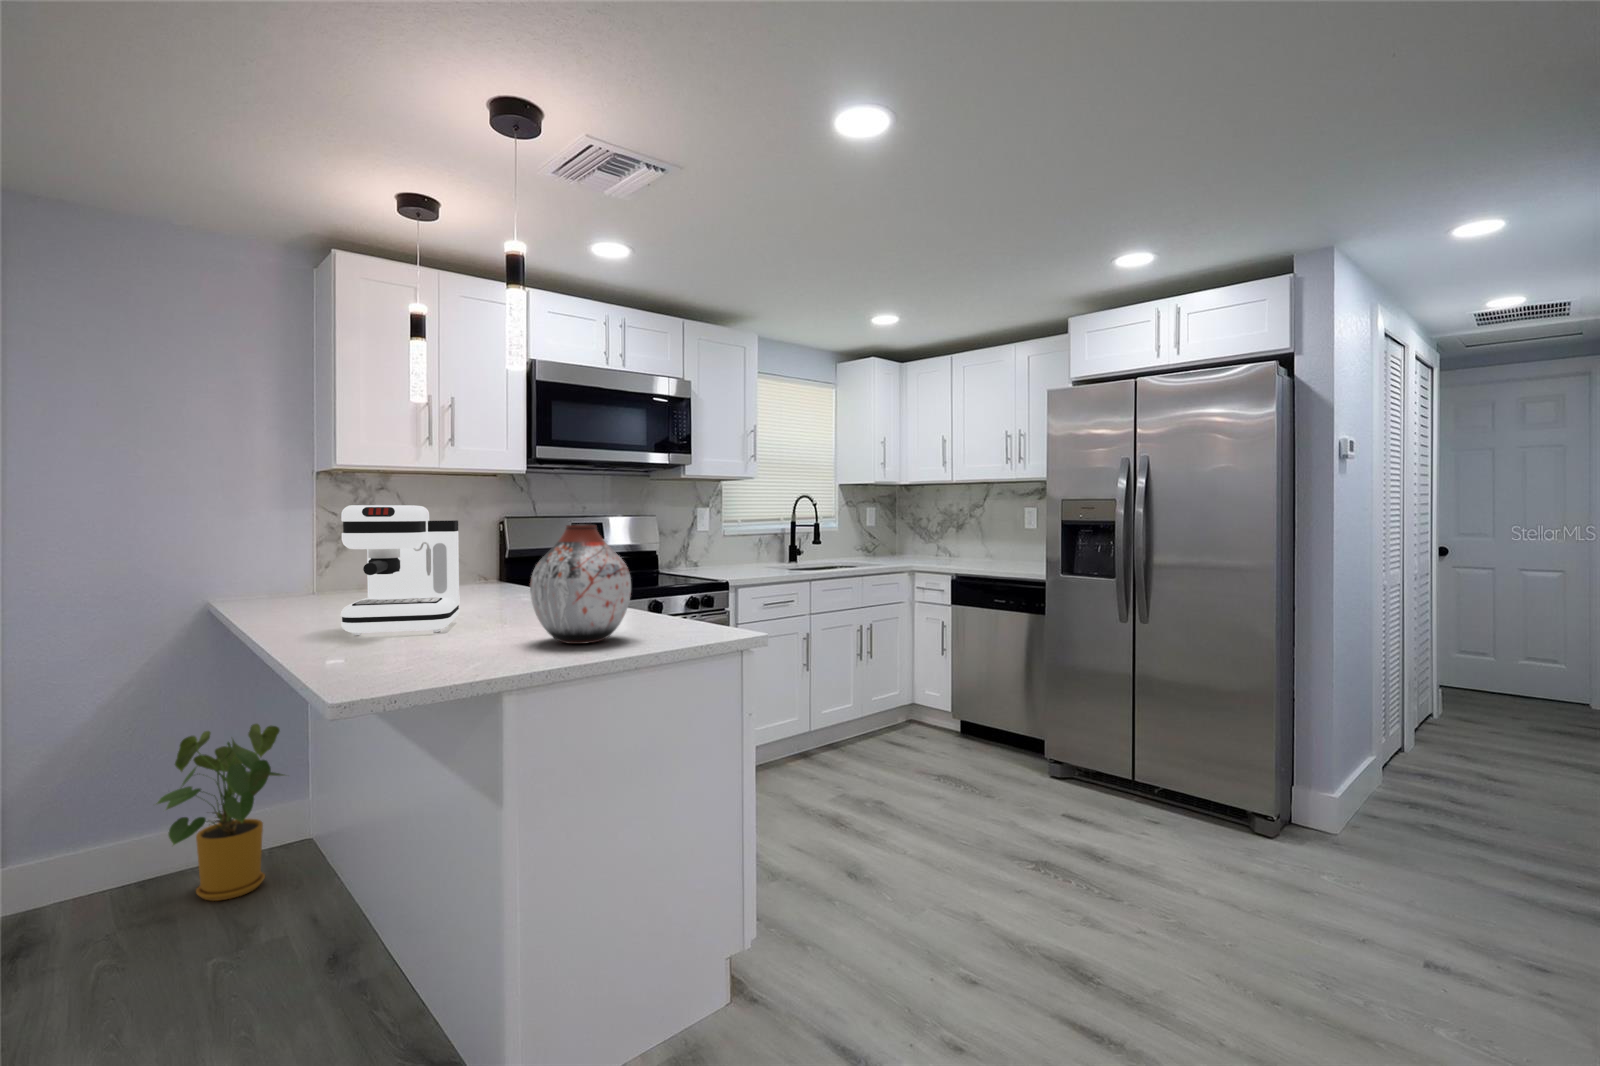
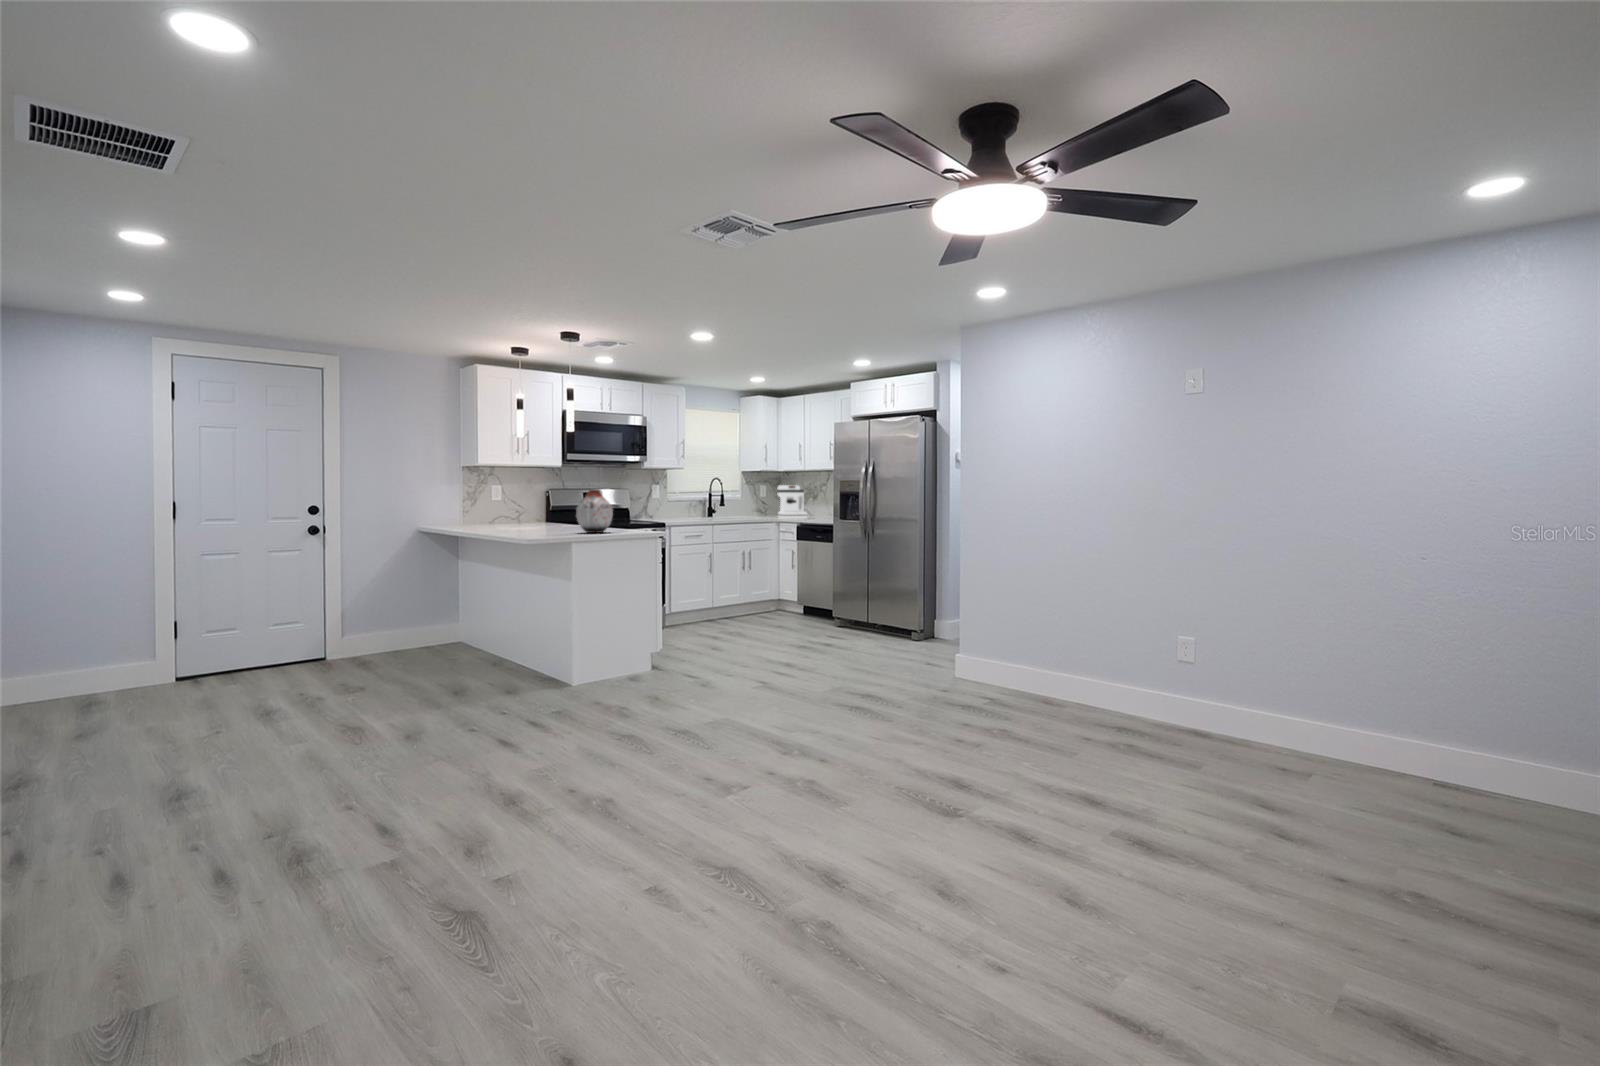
coffee maker: present [341,505,459,635] -> present [777,485,807,519]
house plant: present [156,724,284,901] -> none [408,585,462,656]

